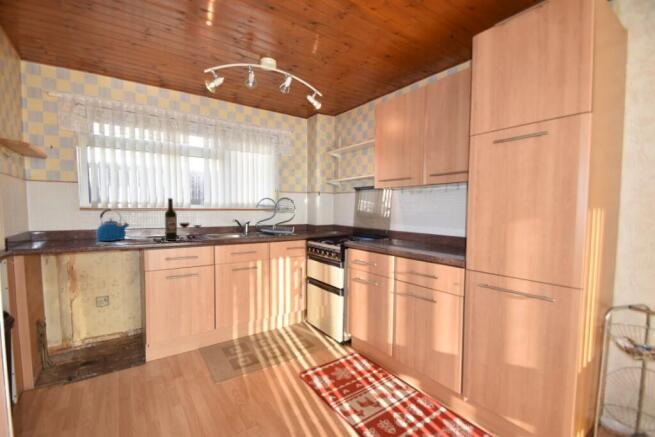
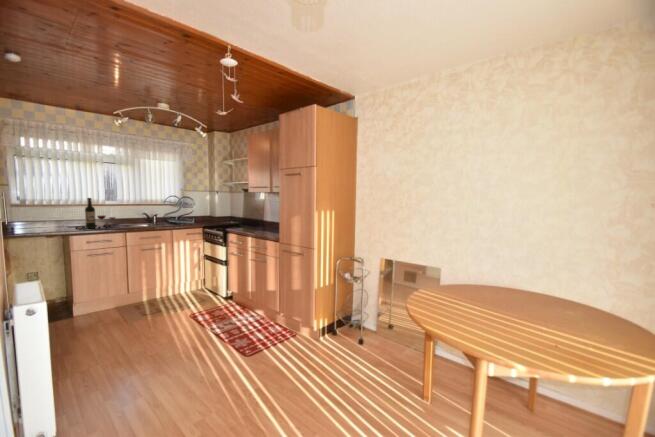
kettle: present [96,209,129,241] -> none [26,205,54,229]

